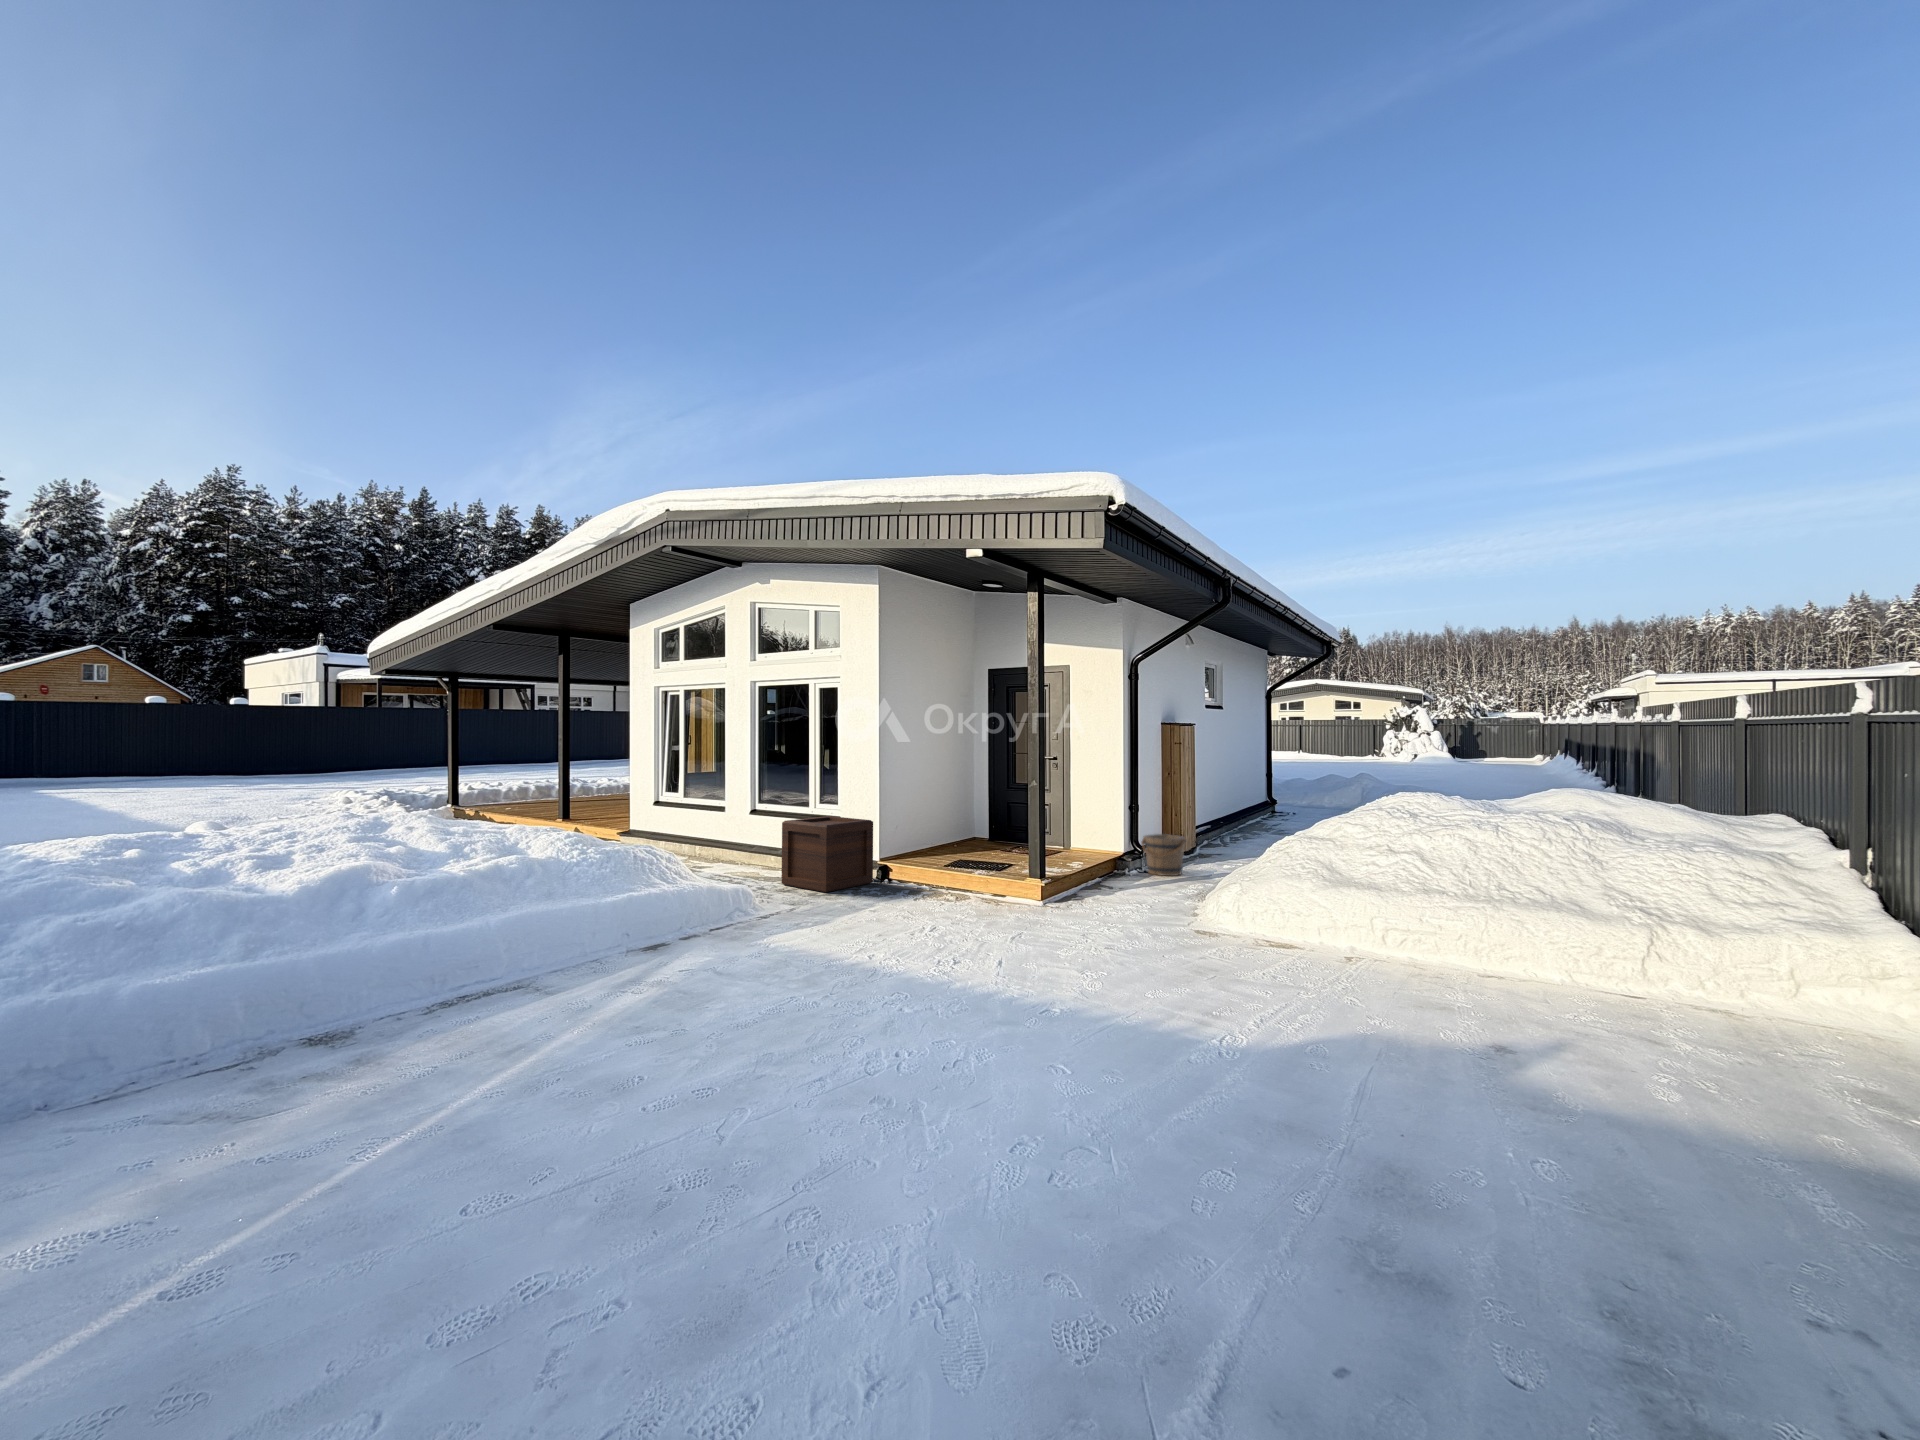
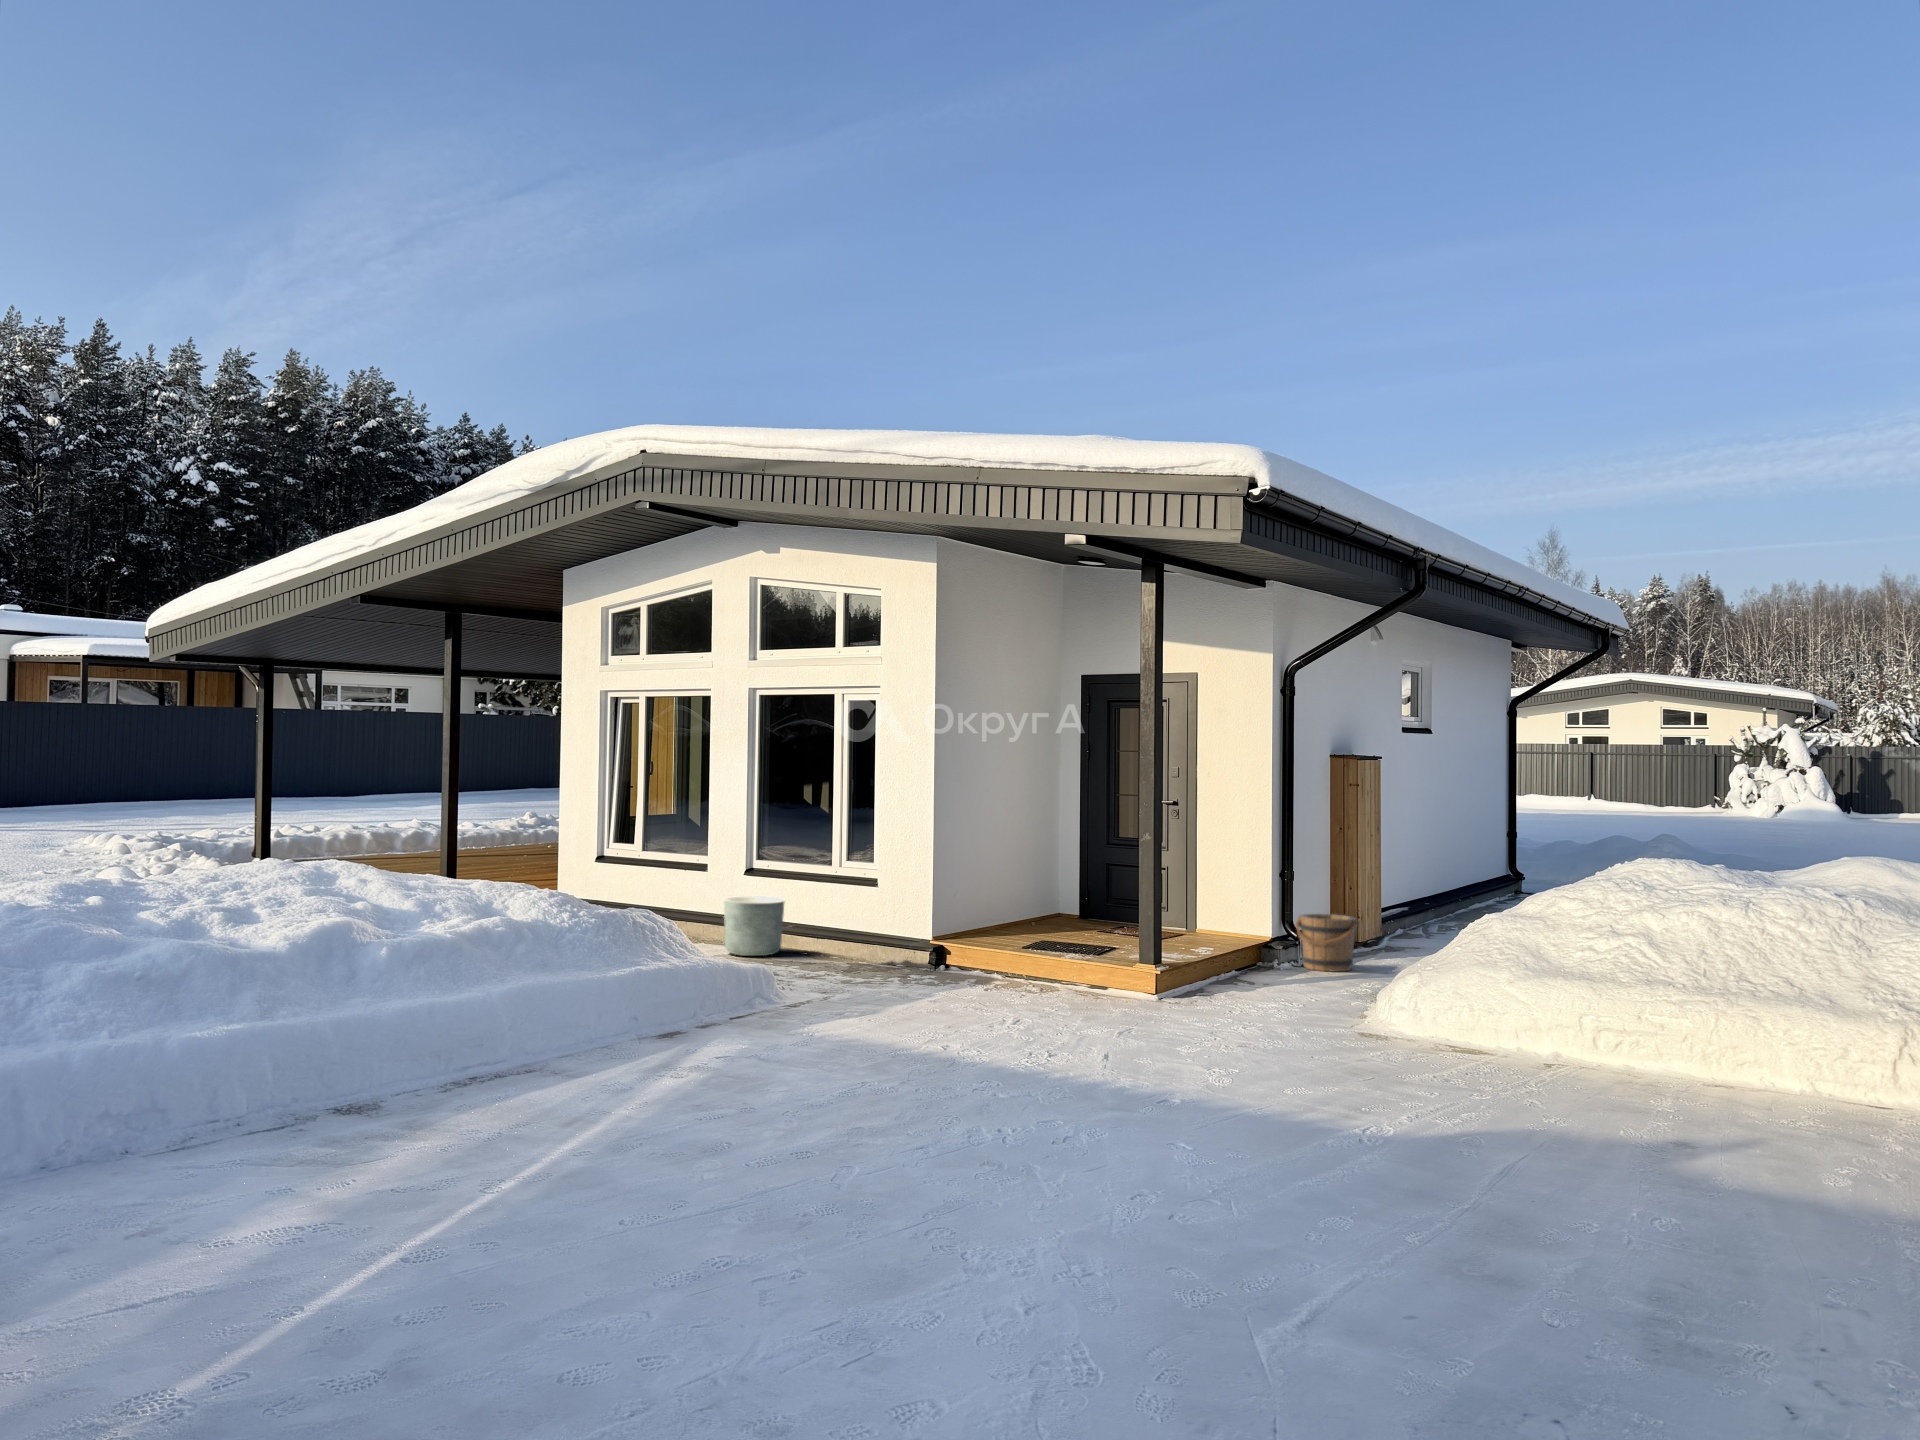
wooden crate: present [781,816,873,892] -> none [799,879,925,981]
planter: none [734,829,778,873] -> present [724,896,784,956]

